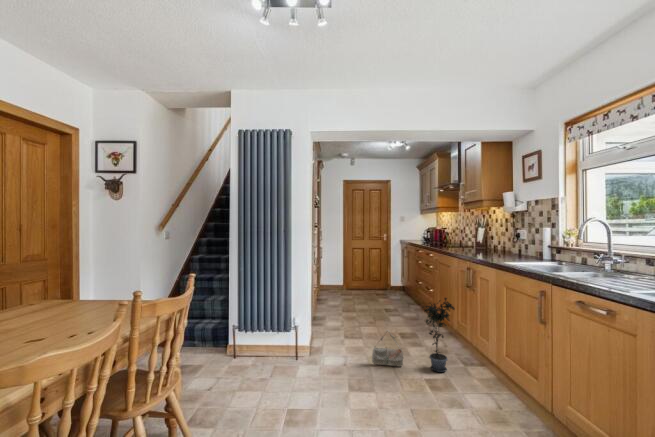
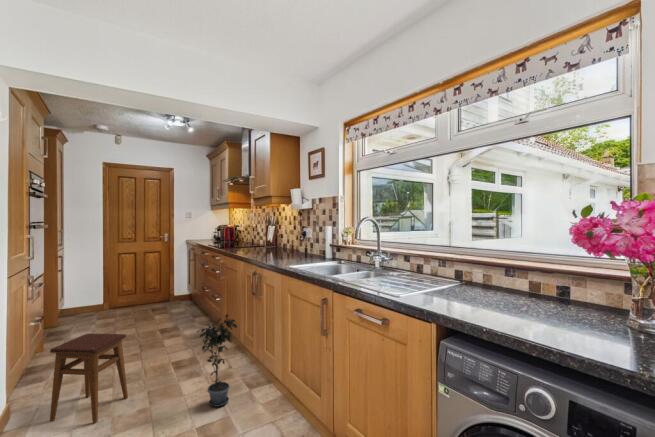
stool: none [325,299,370,360] -> present [50,334,128,423]
bag: present [372,330,403,367] -> none [127,368,173,420]

